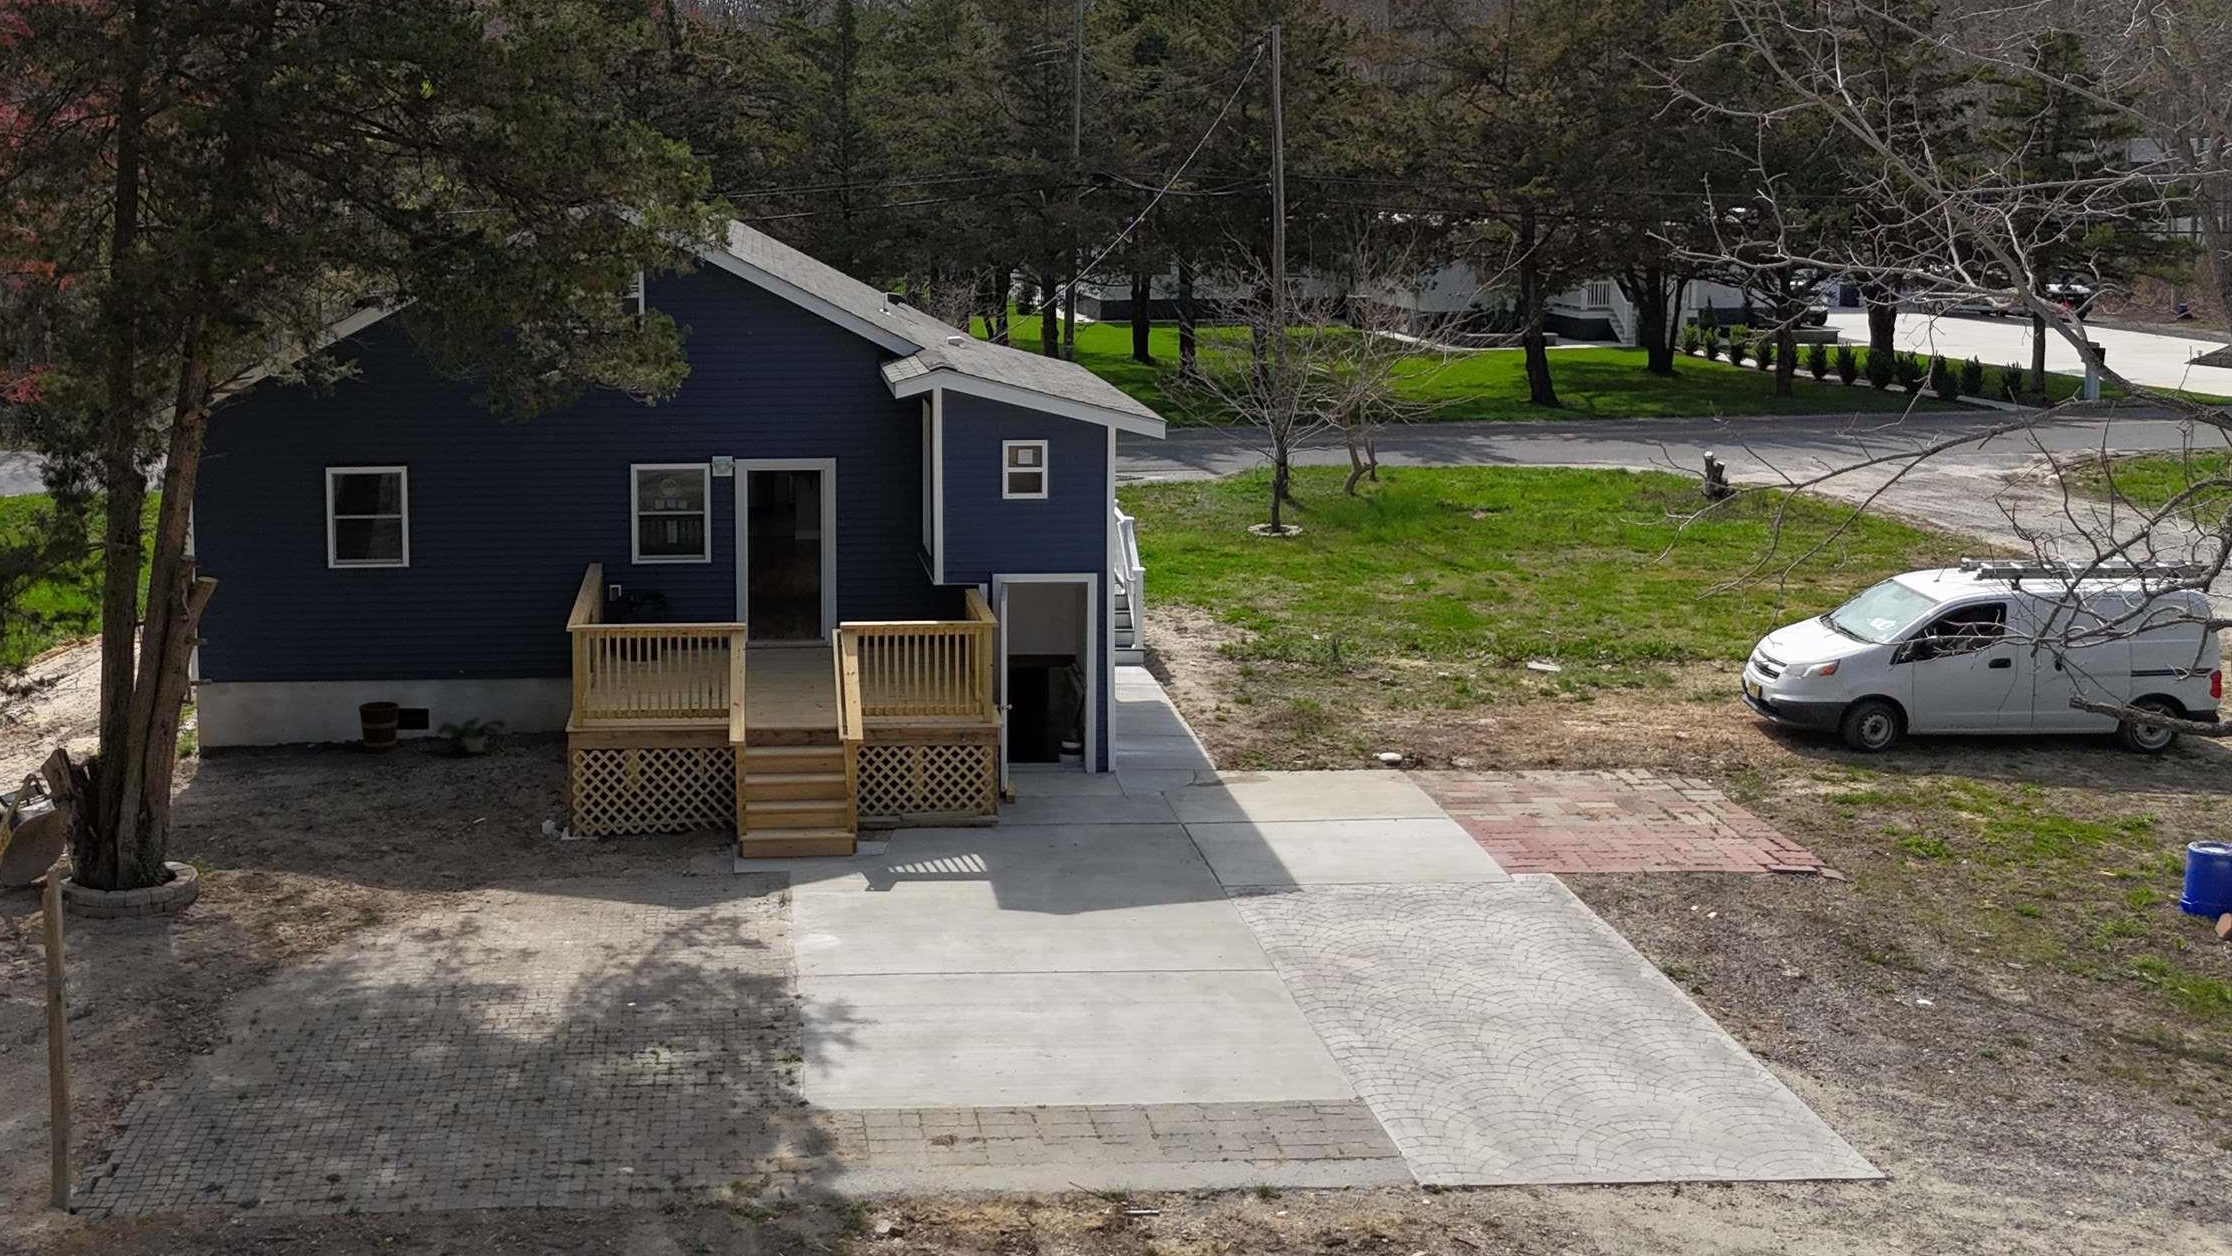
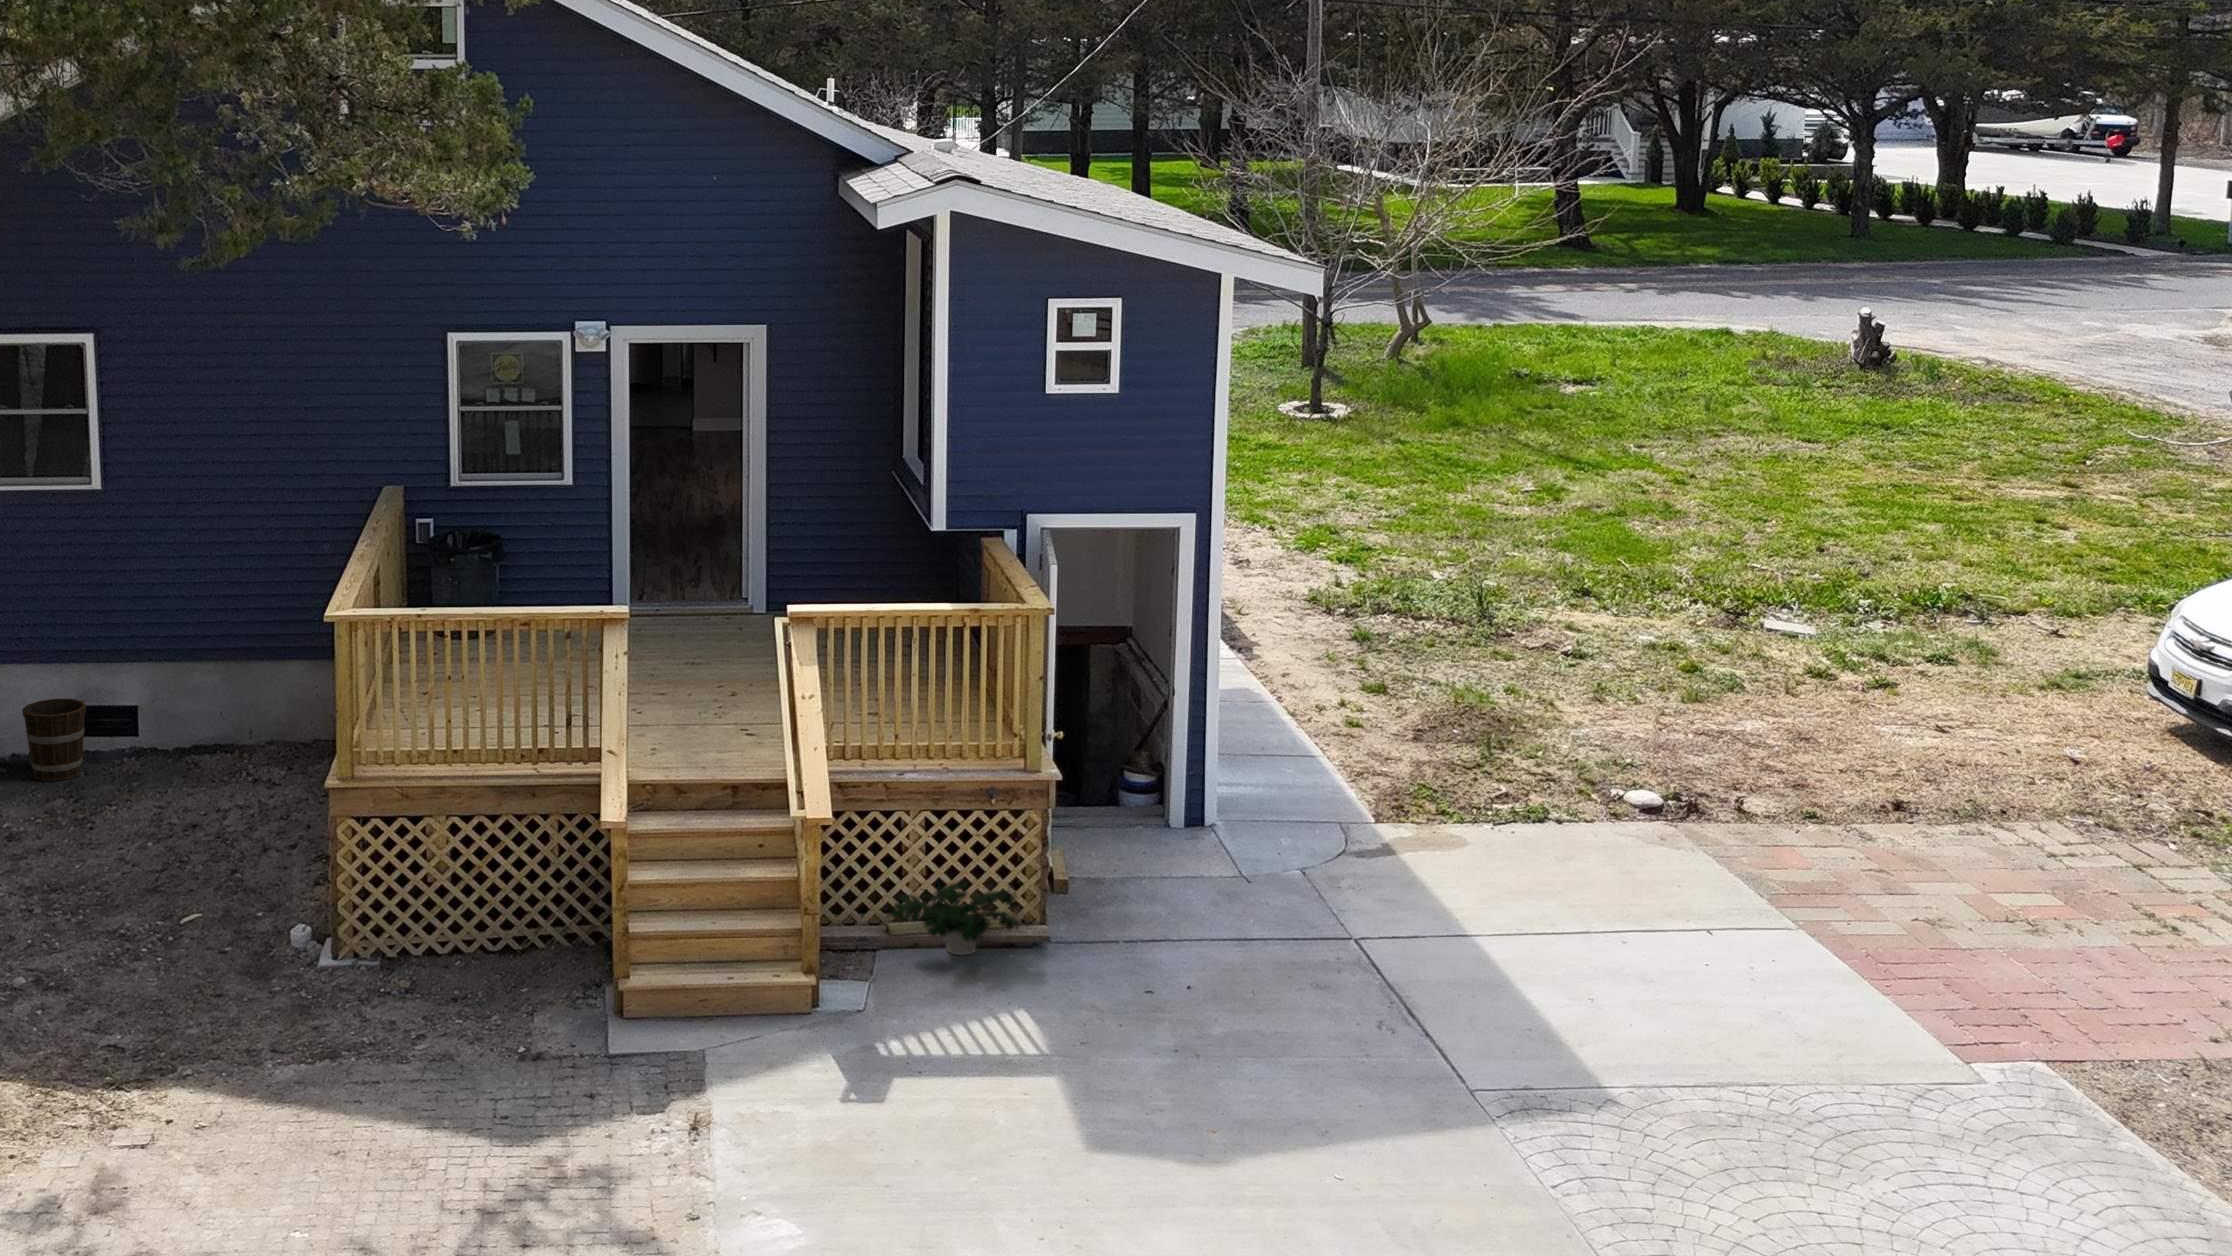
potted plant: present [437,717,505,752] -> present [891,881,1018,955]

